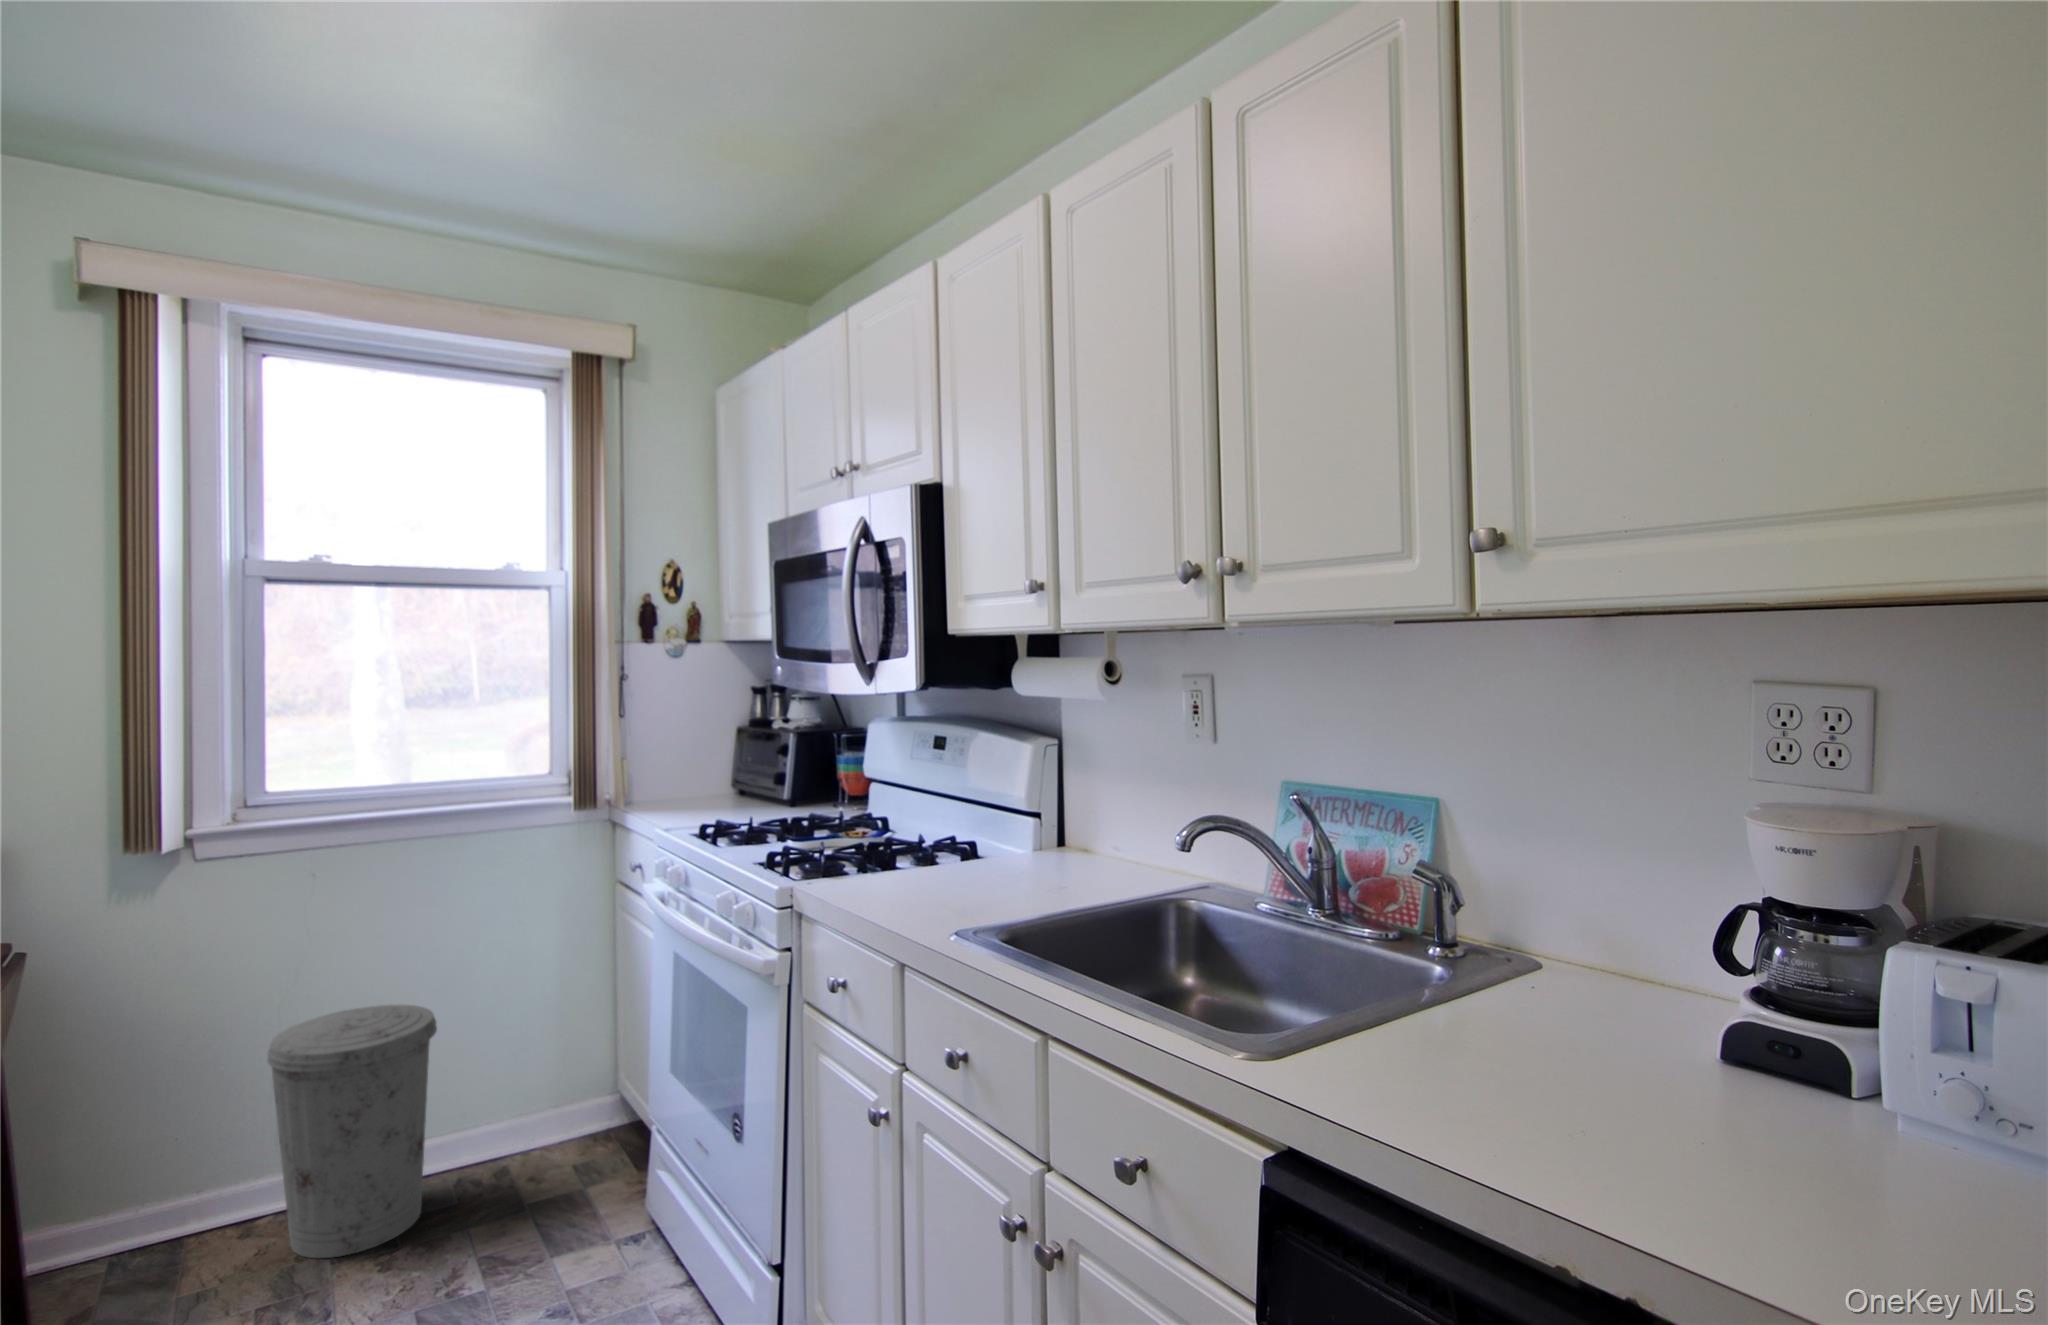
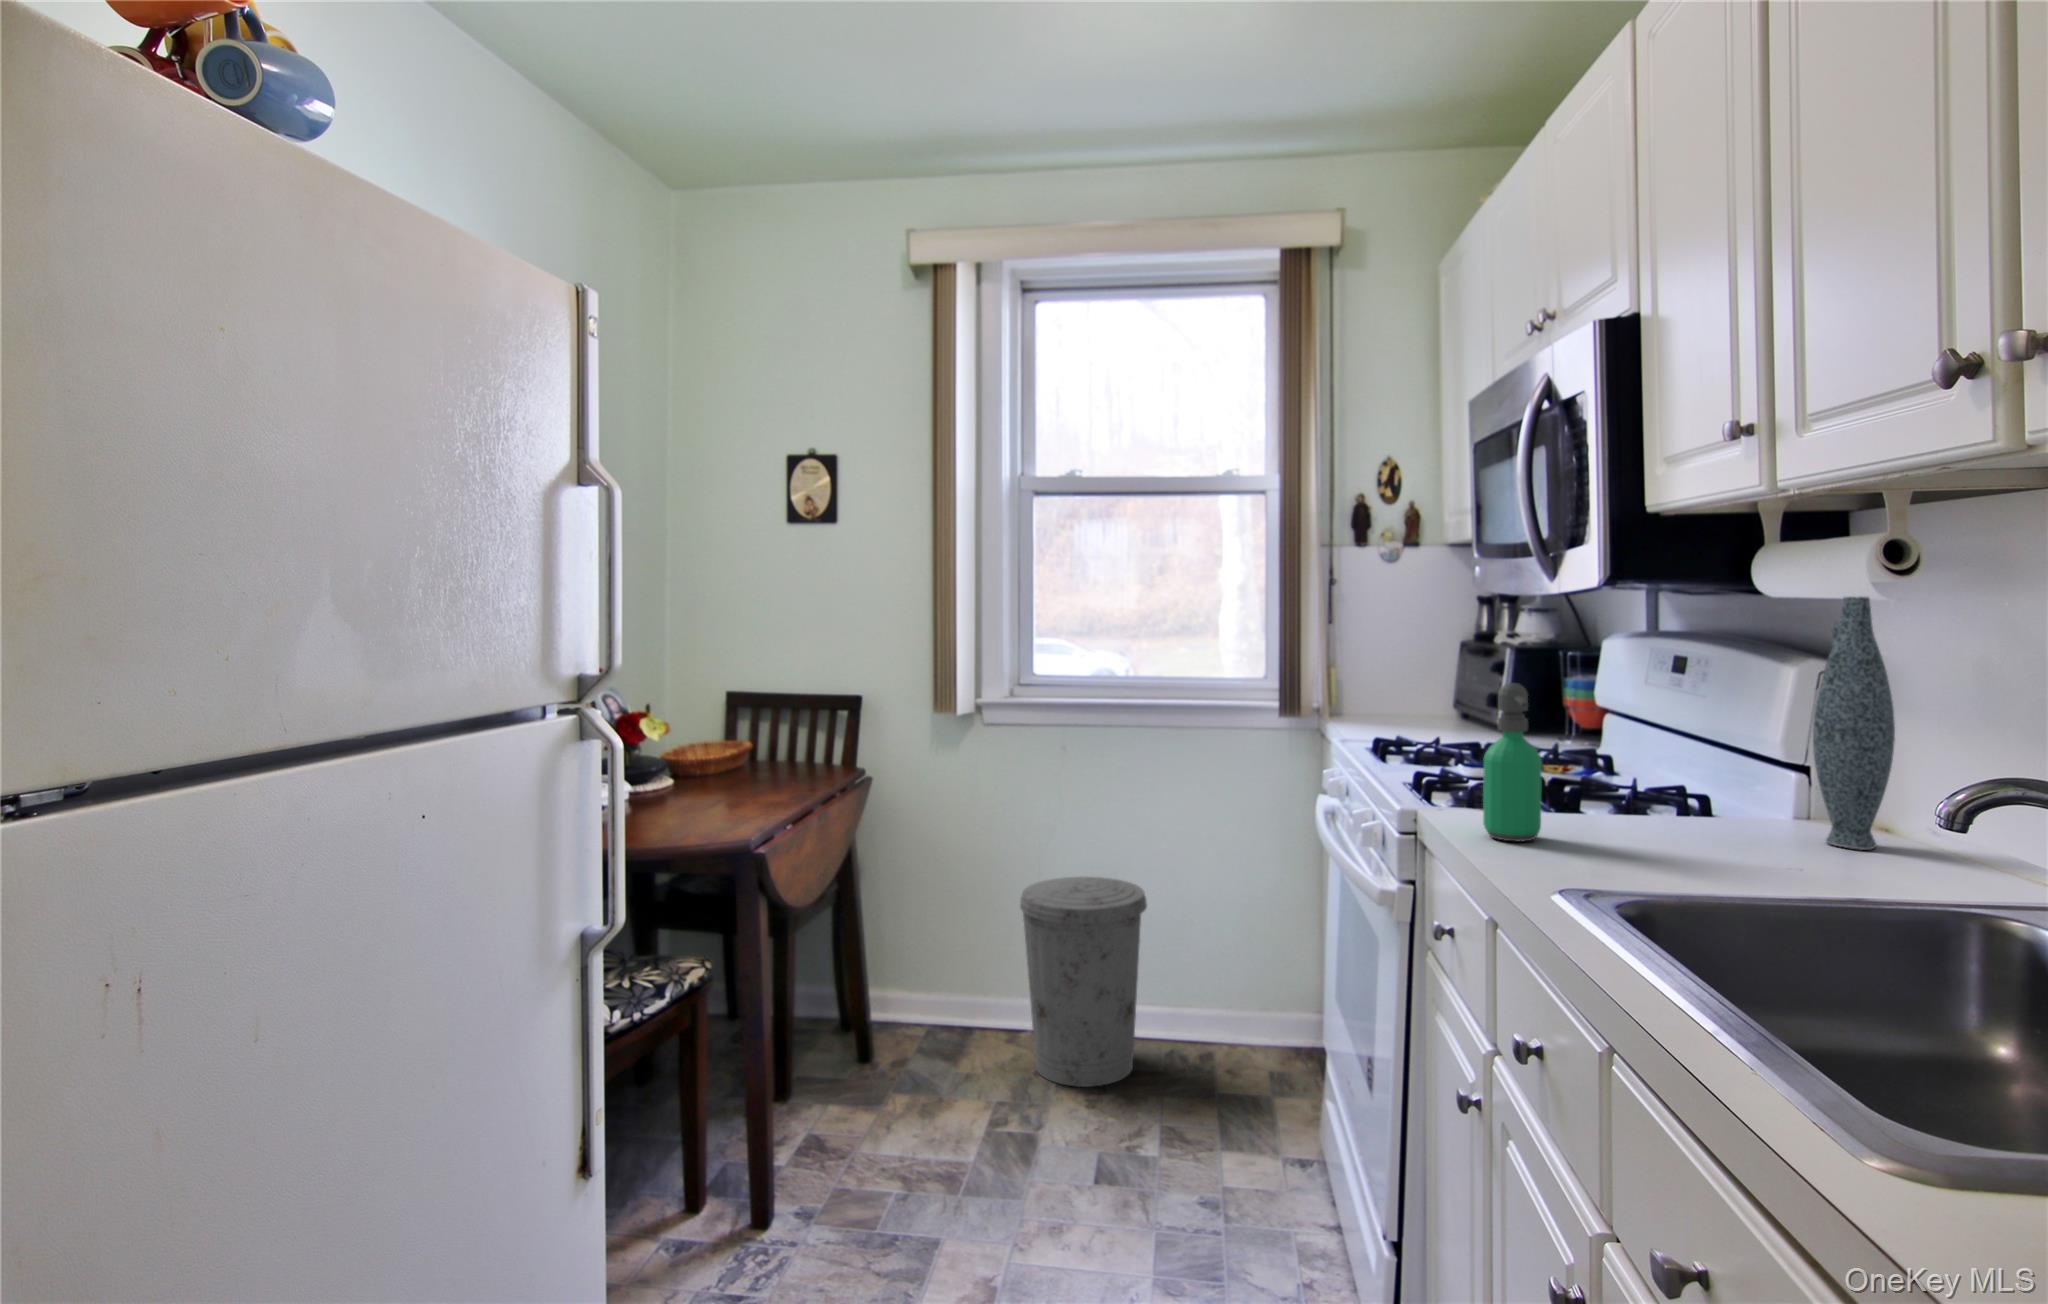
vase: none [1061,690,1105,869] -> present [1813,597,1895,850]
soap dispenser: none [861,772,906,900] -> present [1483,683,1542,841]

